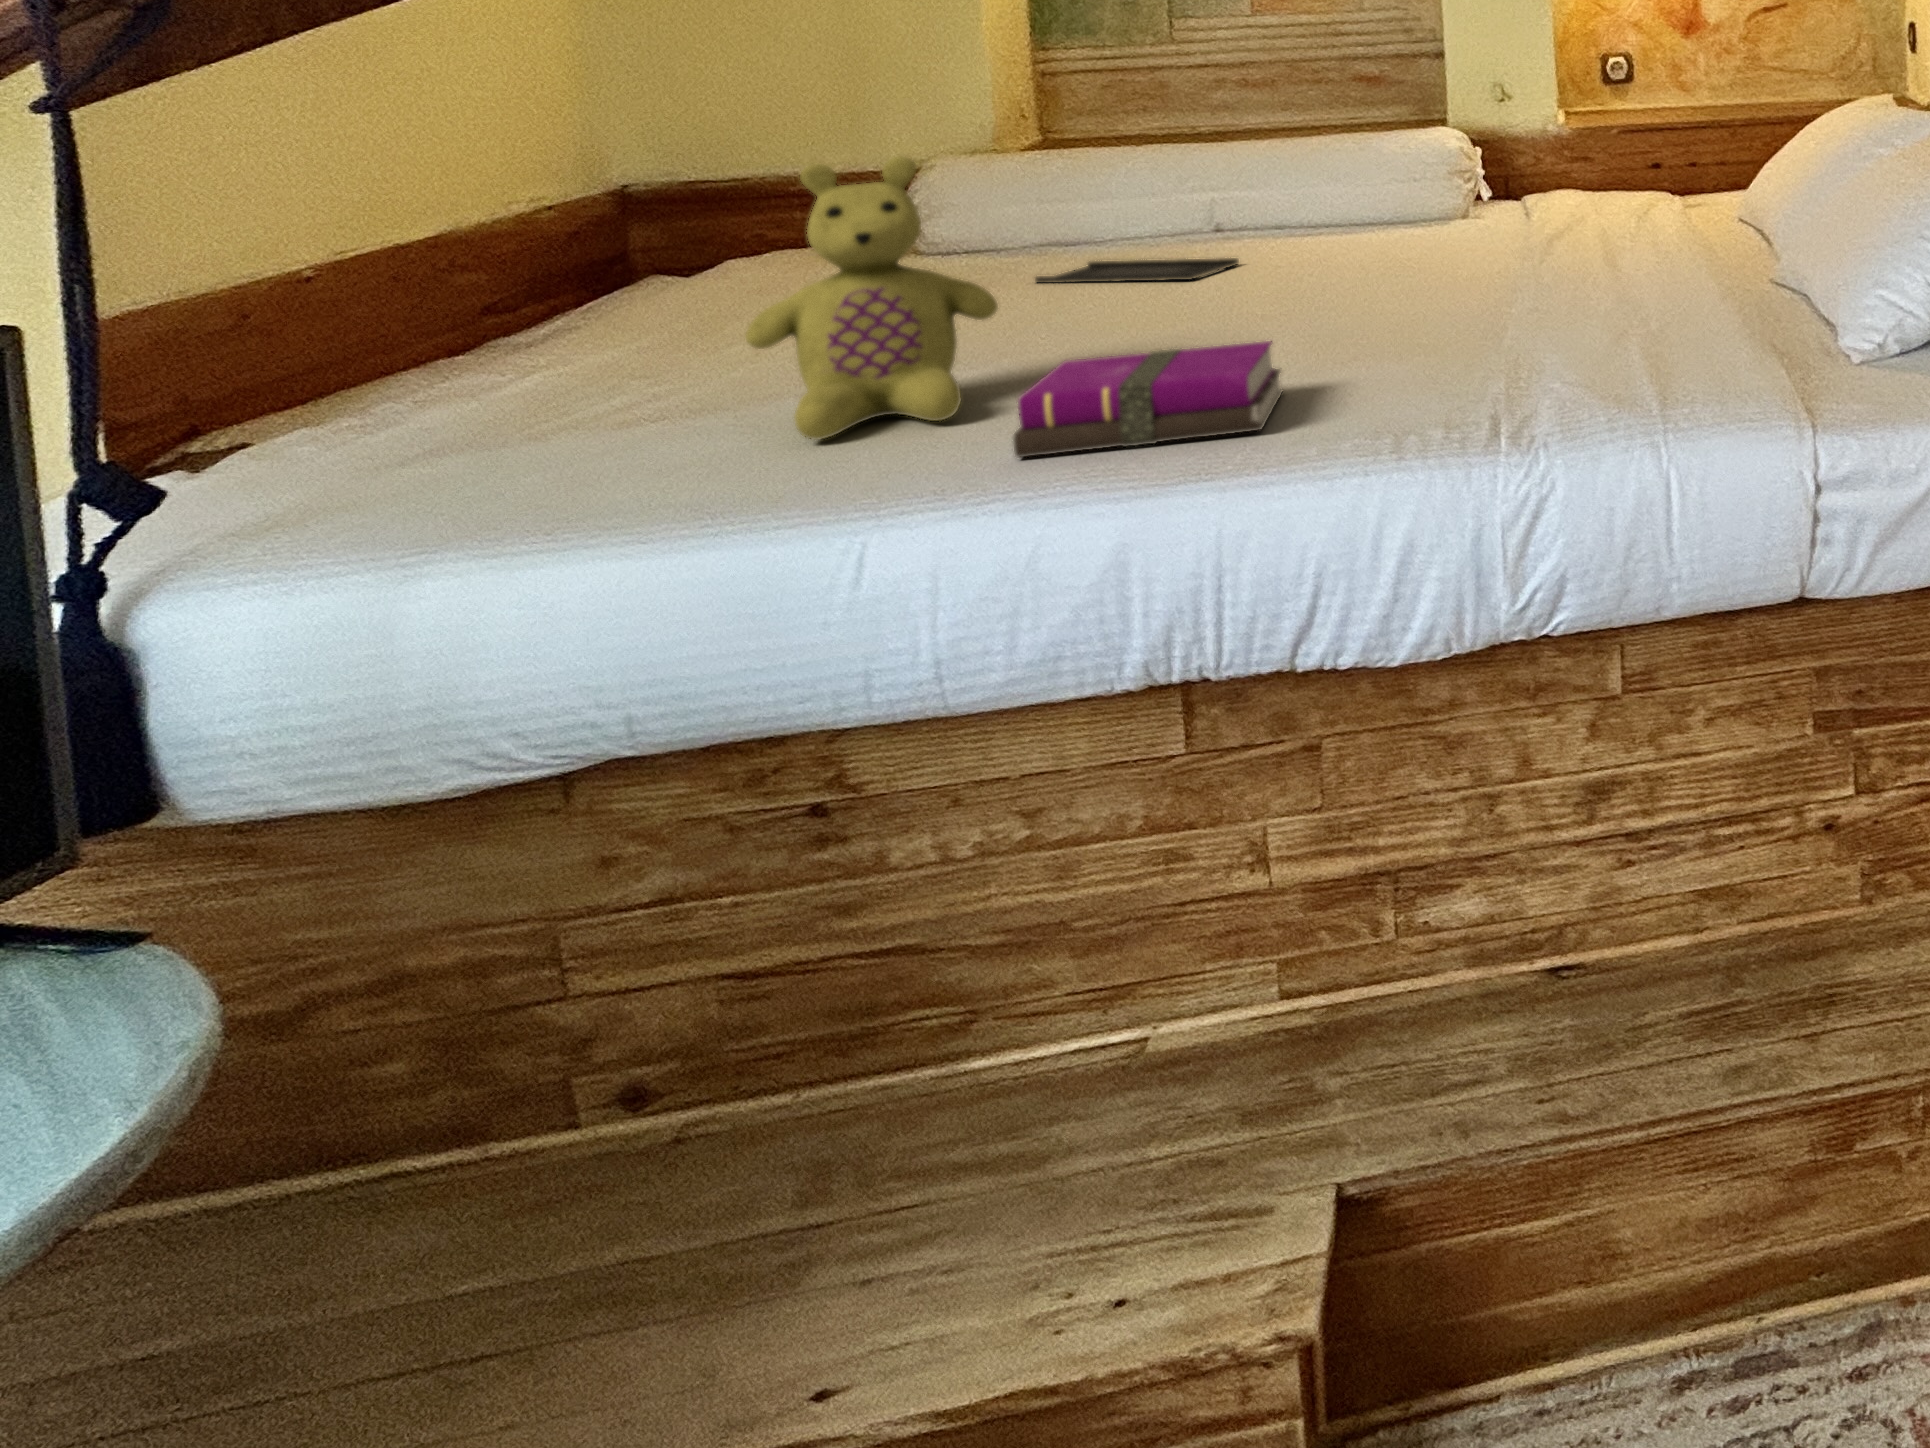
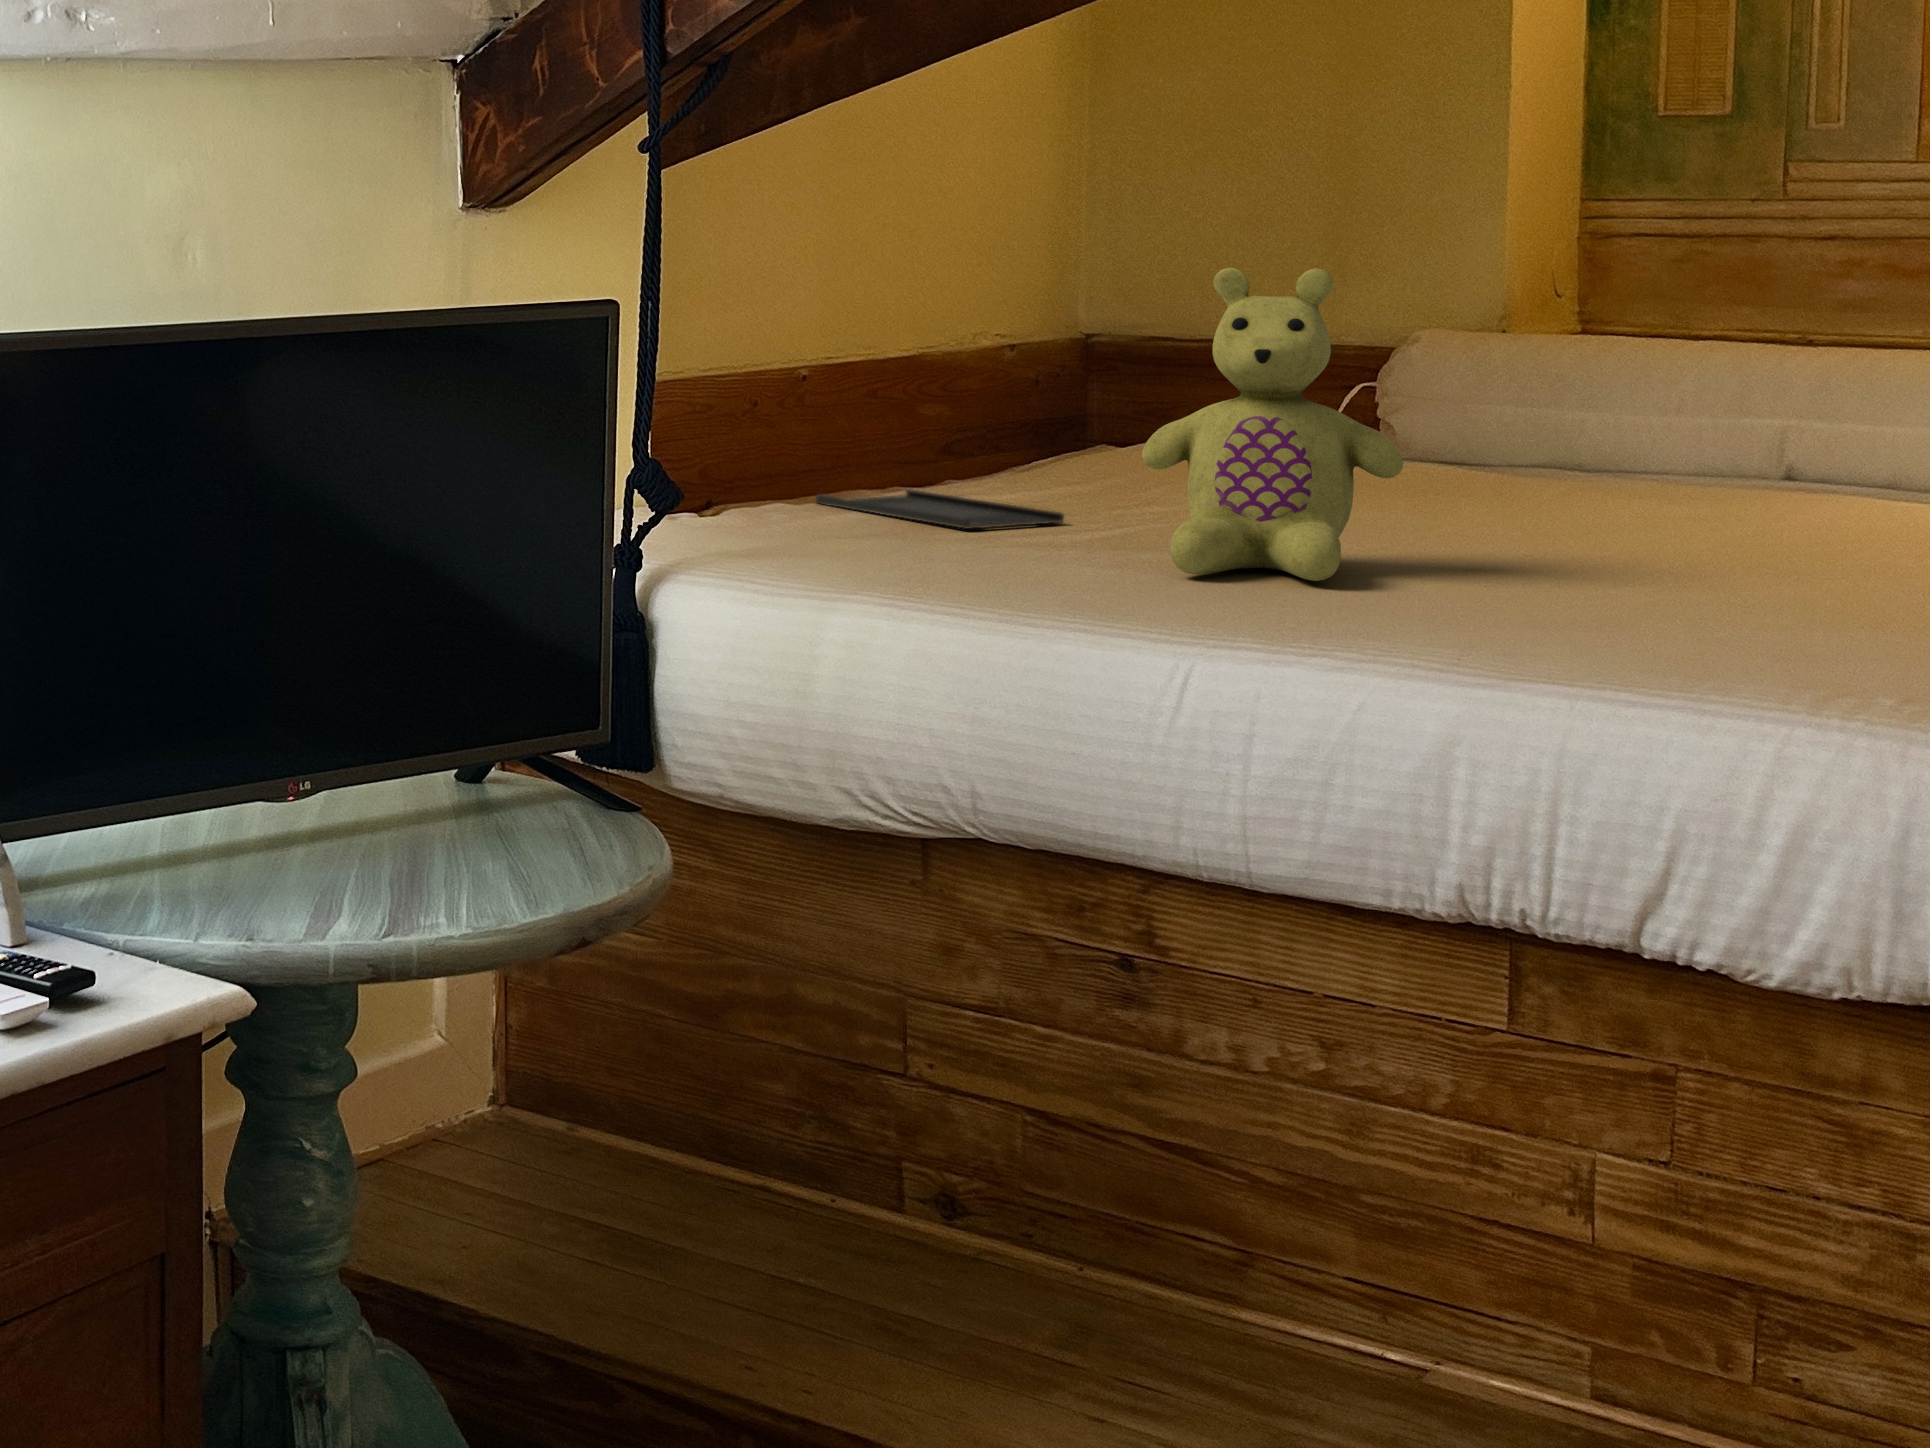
tray: present [1035,258,1239,283] -> present [816,489,1064,529]
notebook: present [1013,341,1282,457] -> none [1369,534,1727,653]

